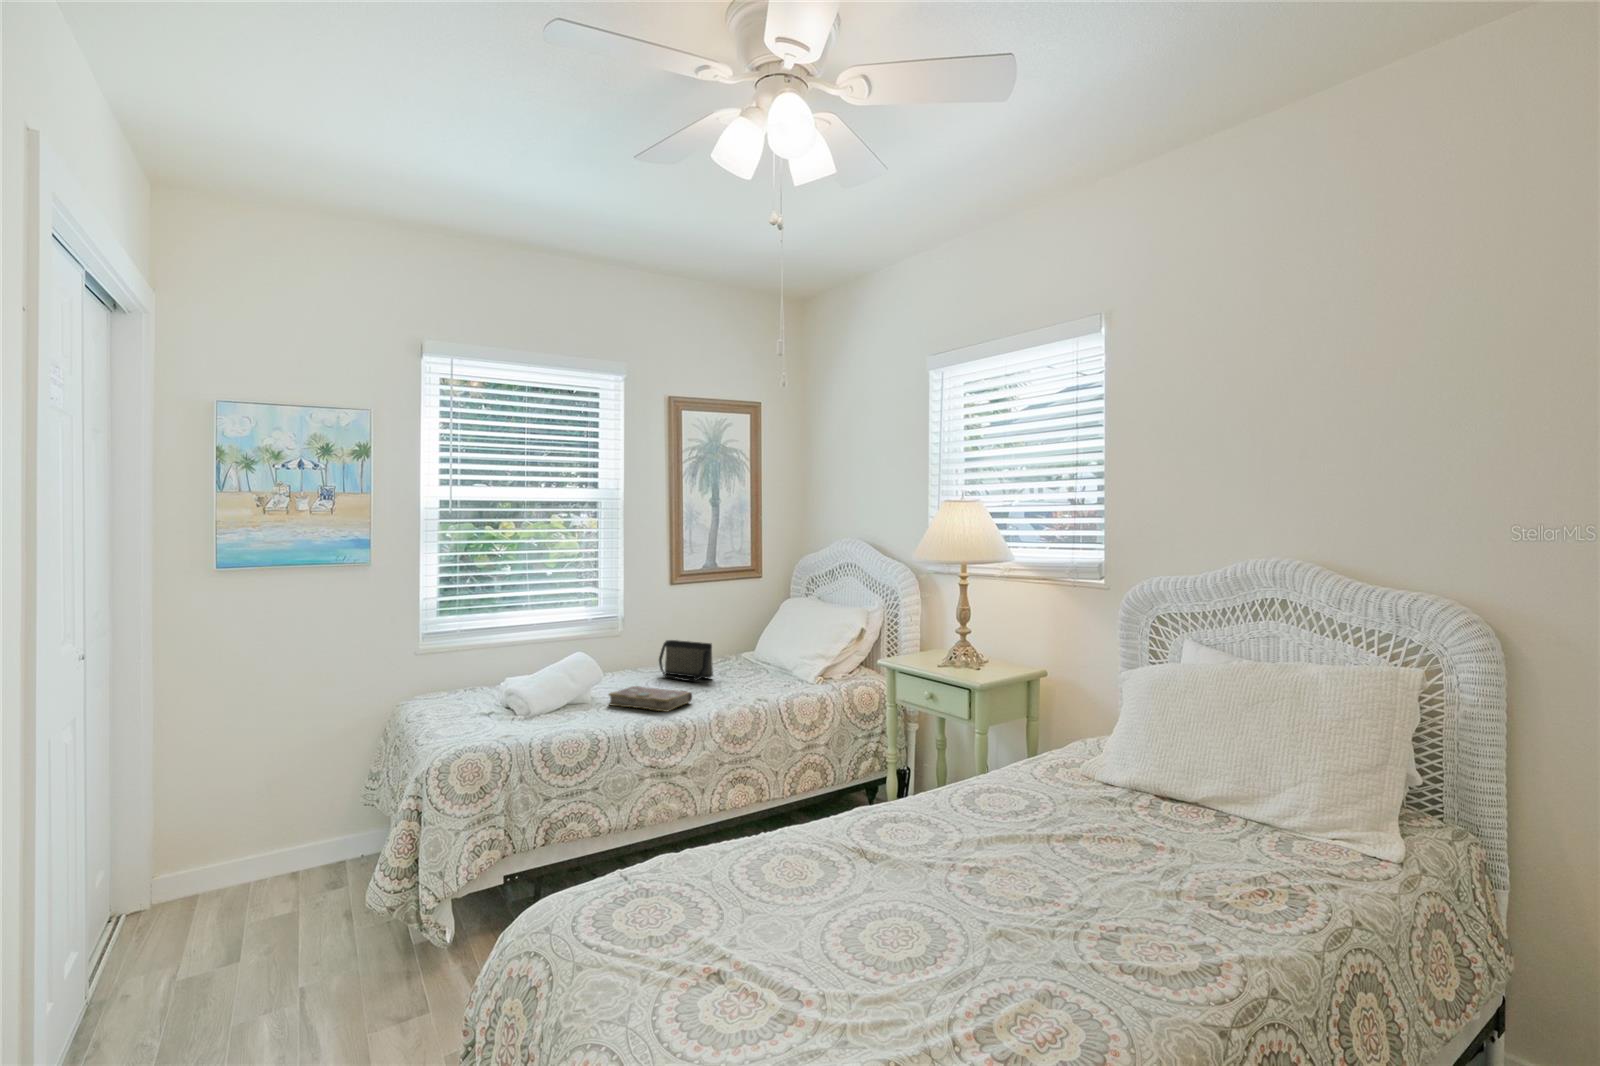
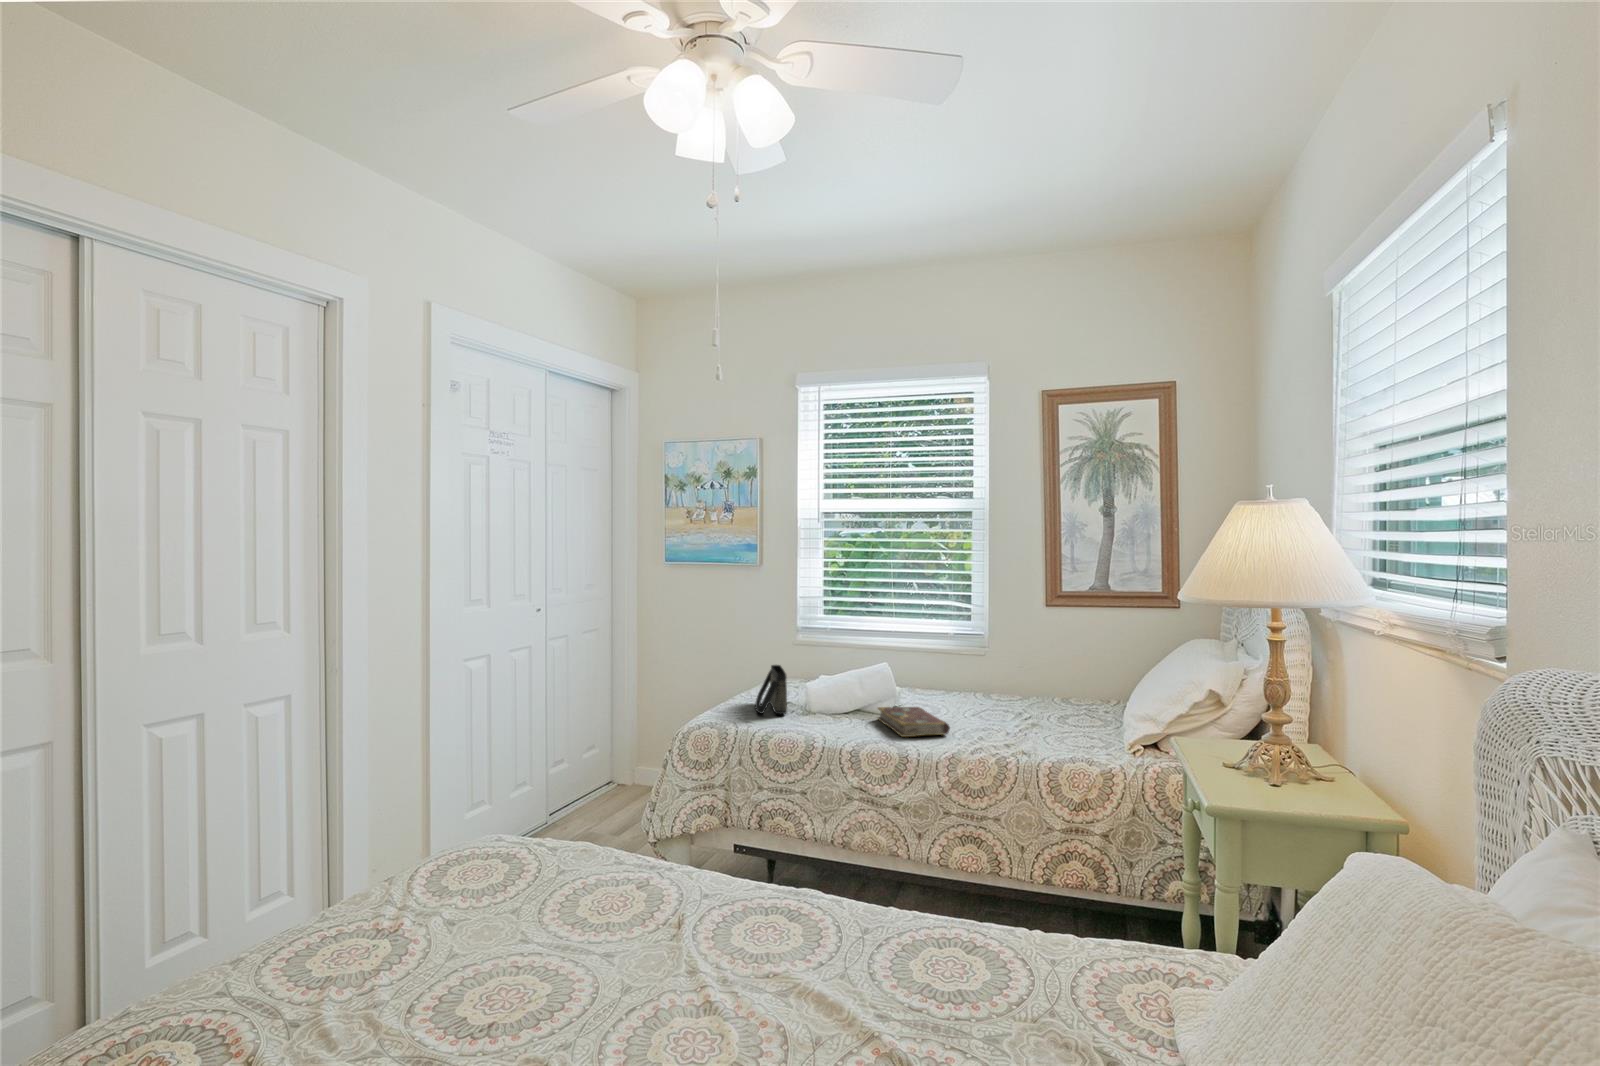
handbag: present [659,640,713,681] -> present [755,665,787,714]

